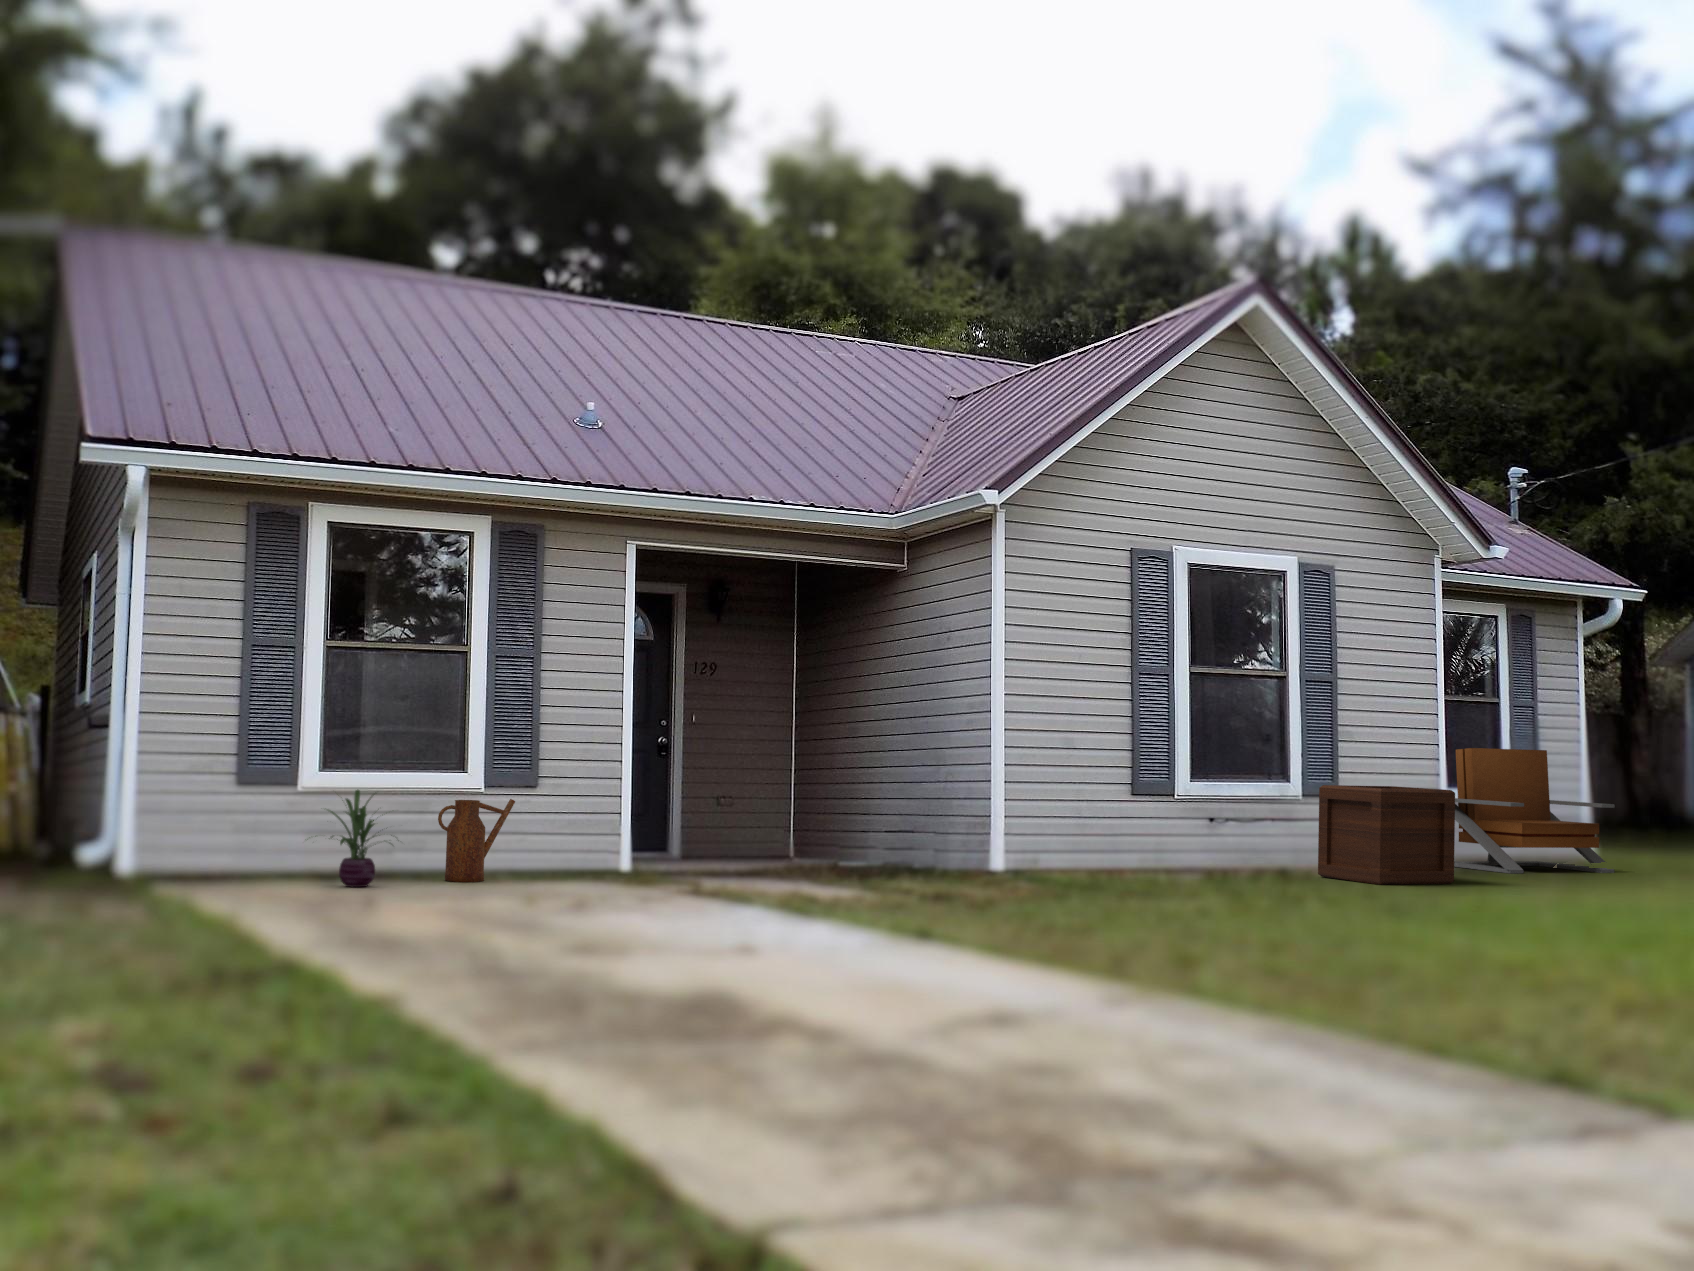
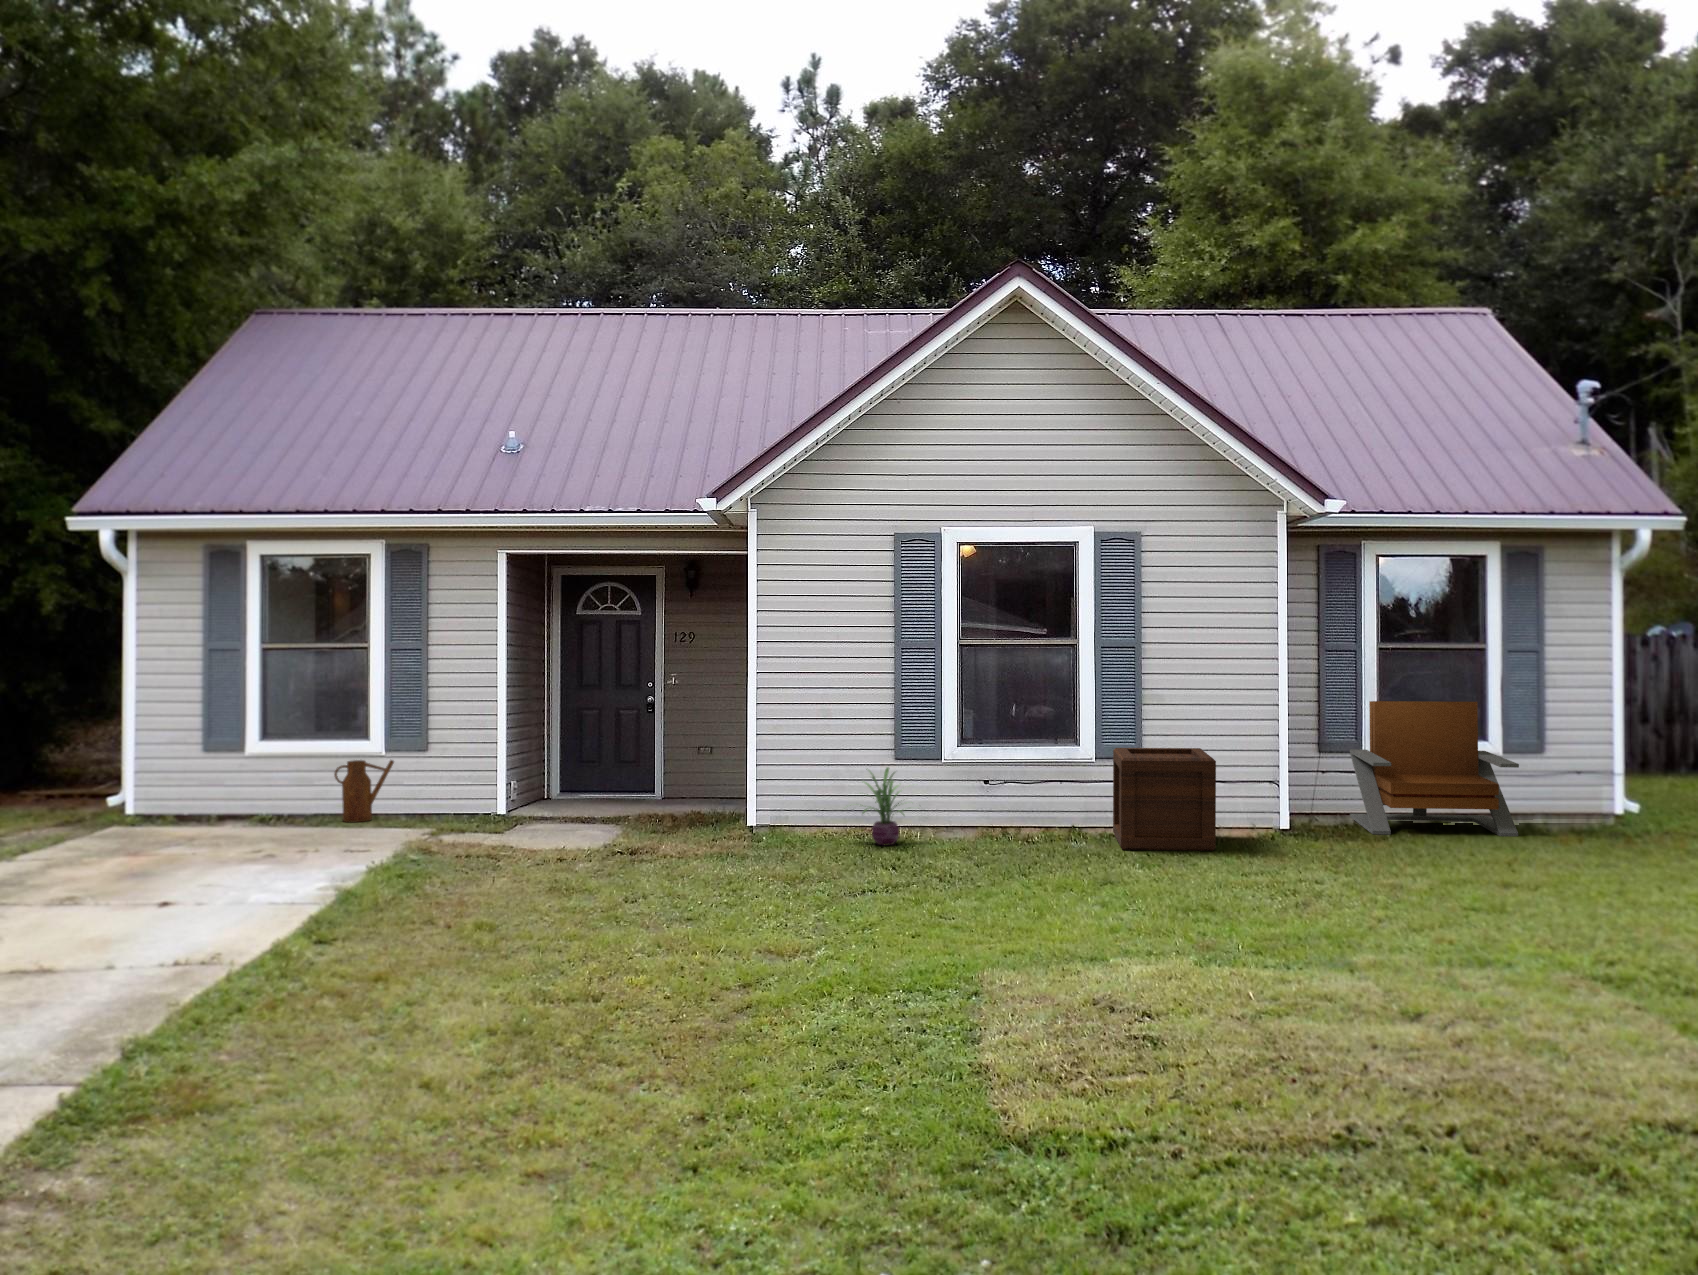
decorative plant: present [307,790,375,887] -> present [862,767,904,845]

